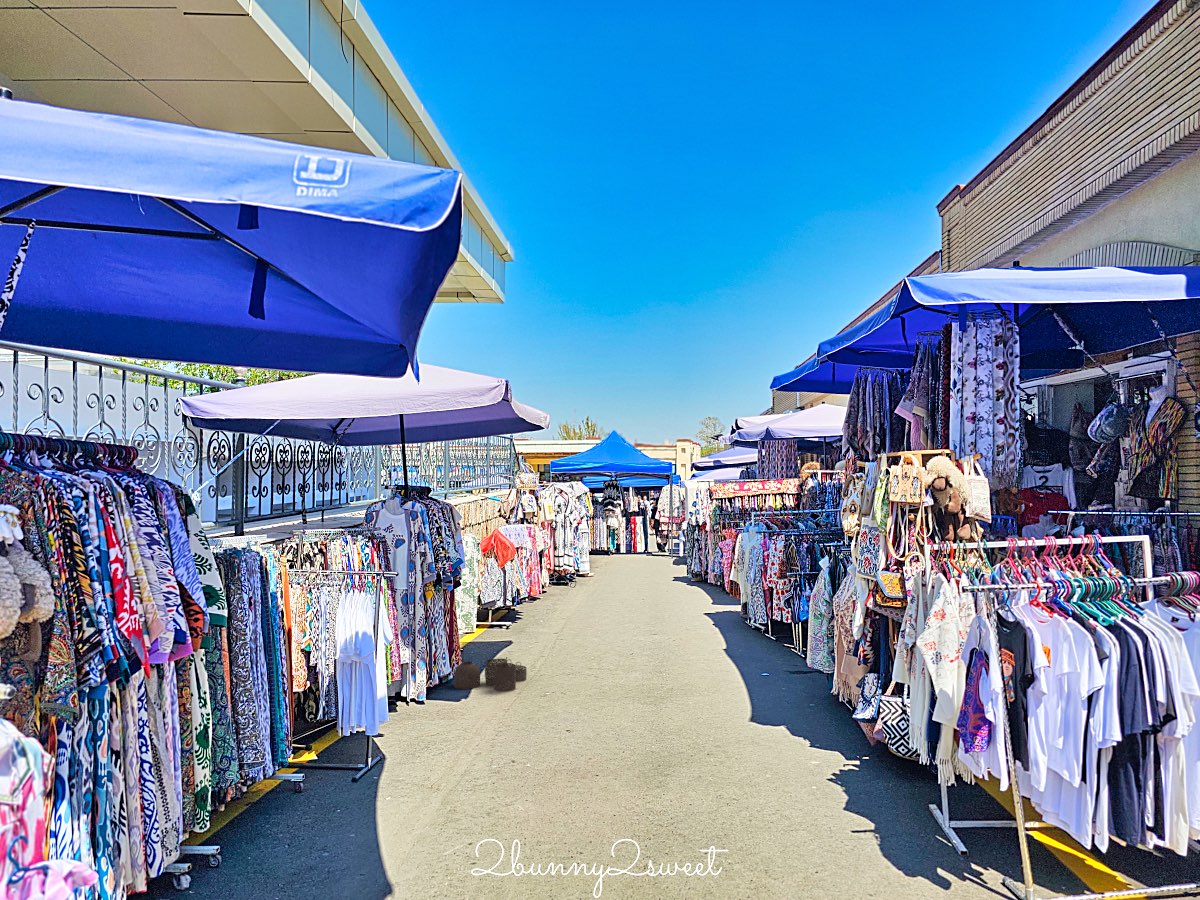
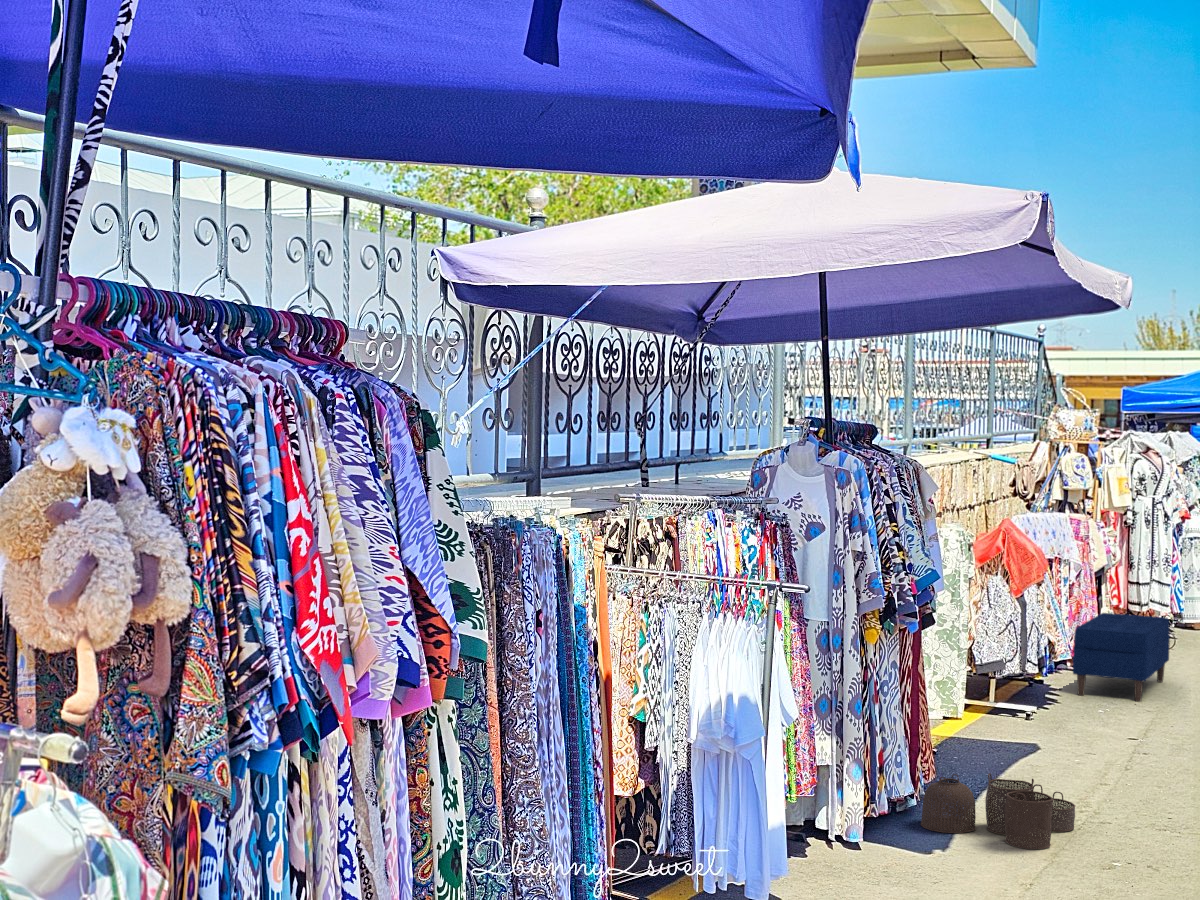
bench: none [525,574,568,615] -> present [1073,613,1170,702]

